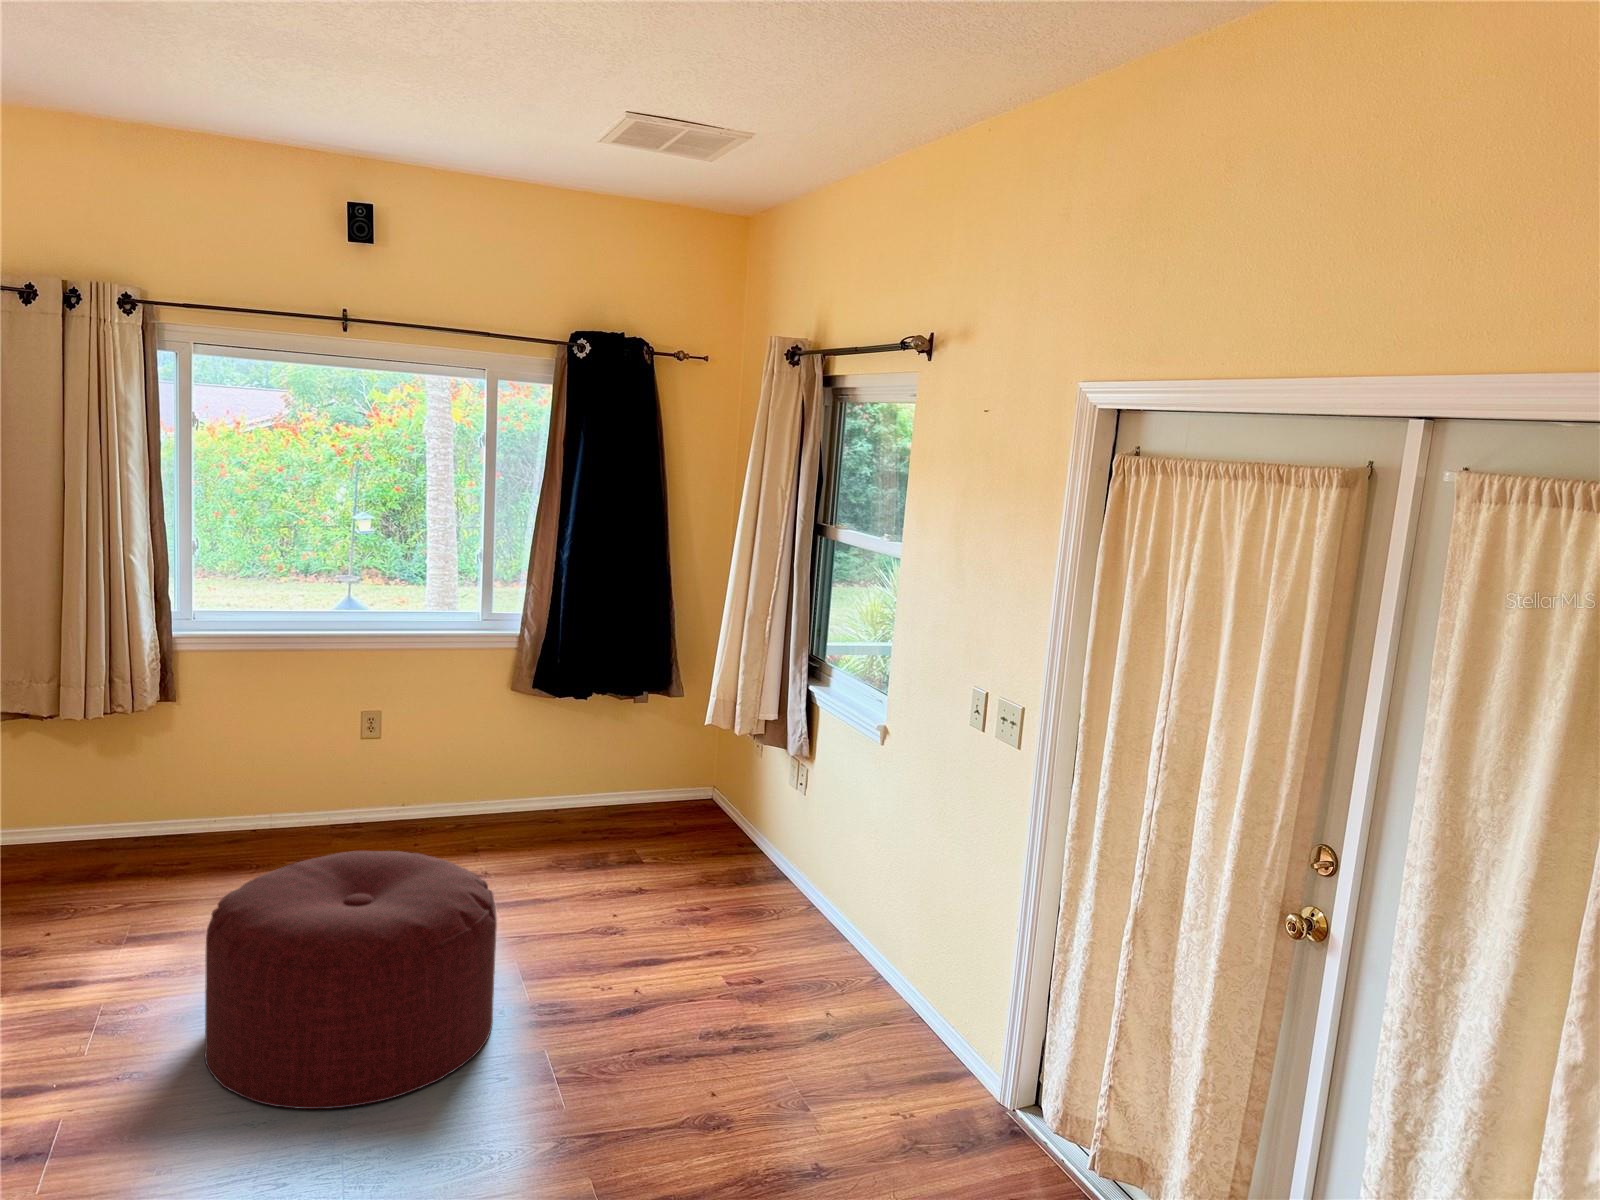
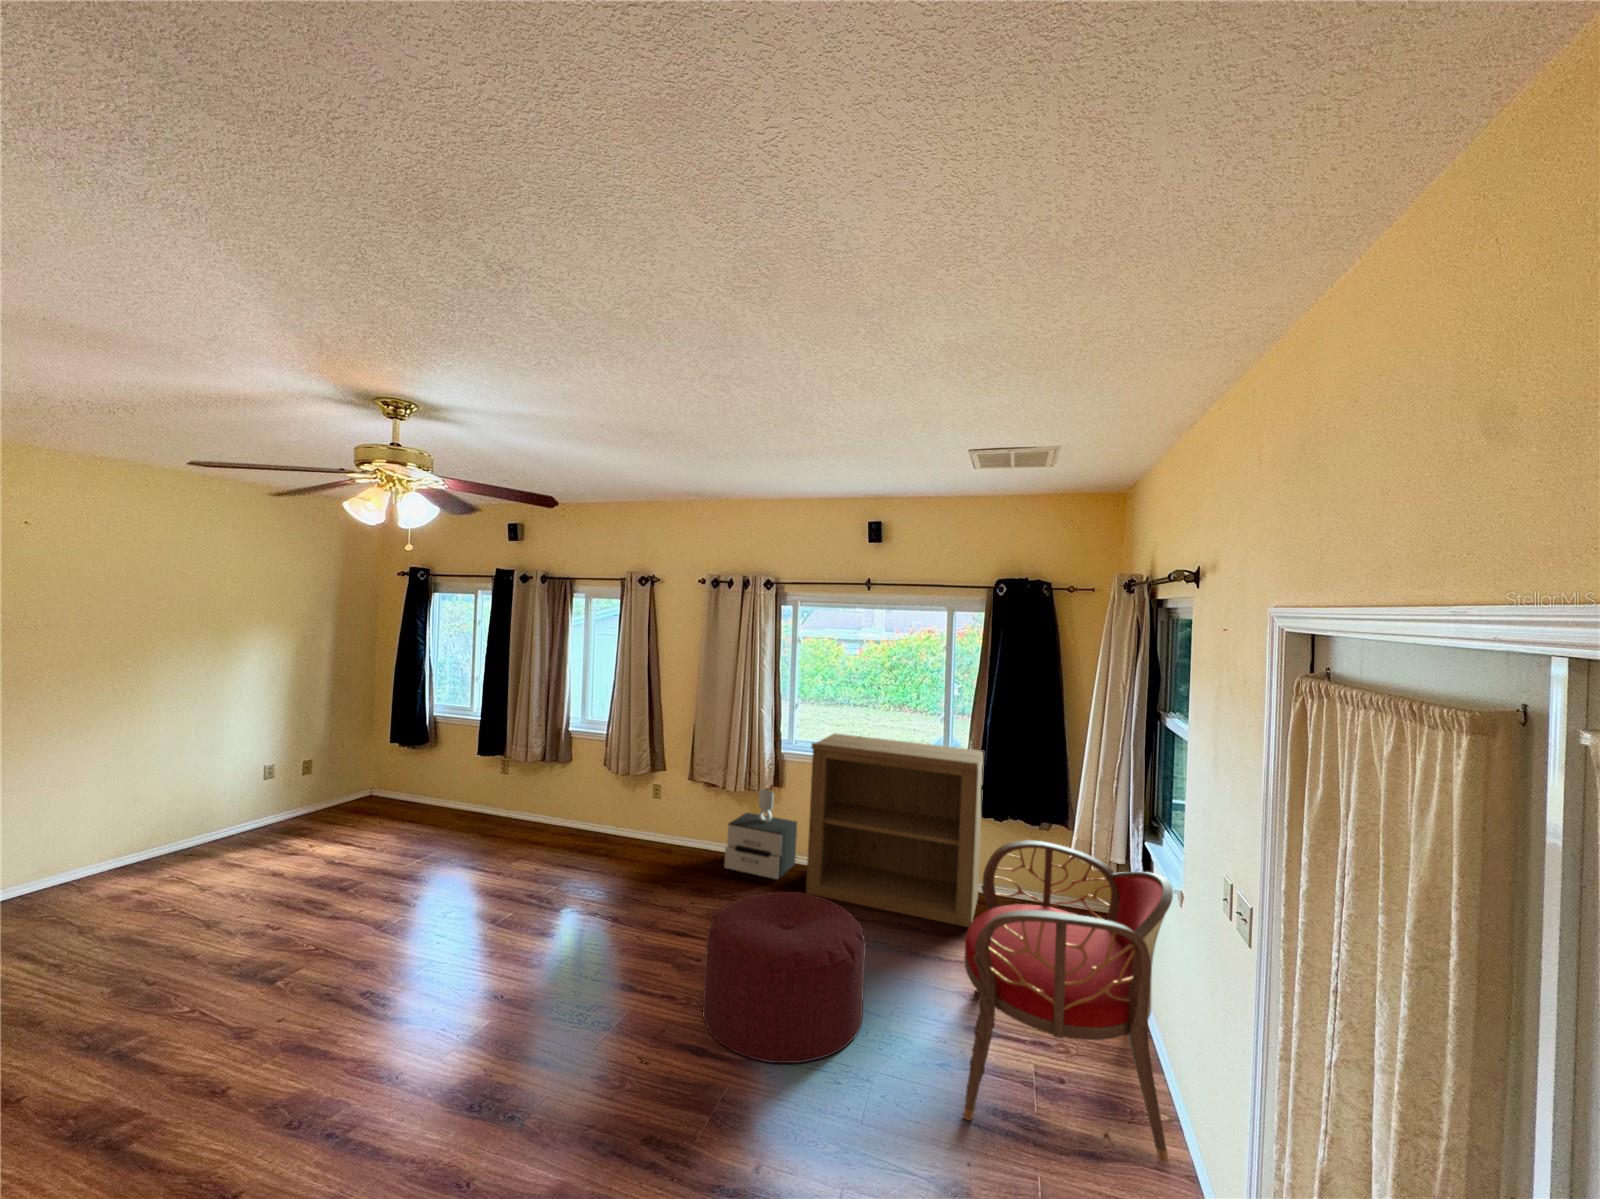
bookshelf: none [271,594,572,872] -> present [806,734,983,928]
armchair: none [610,705,887,1056] -> present [963,840,1173,1162]
nightstand: none [73,712,218,870] -> present [724,790,797,879]

